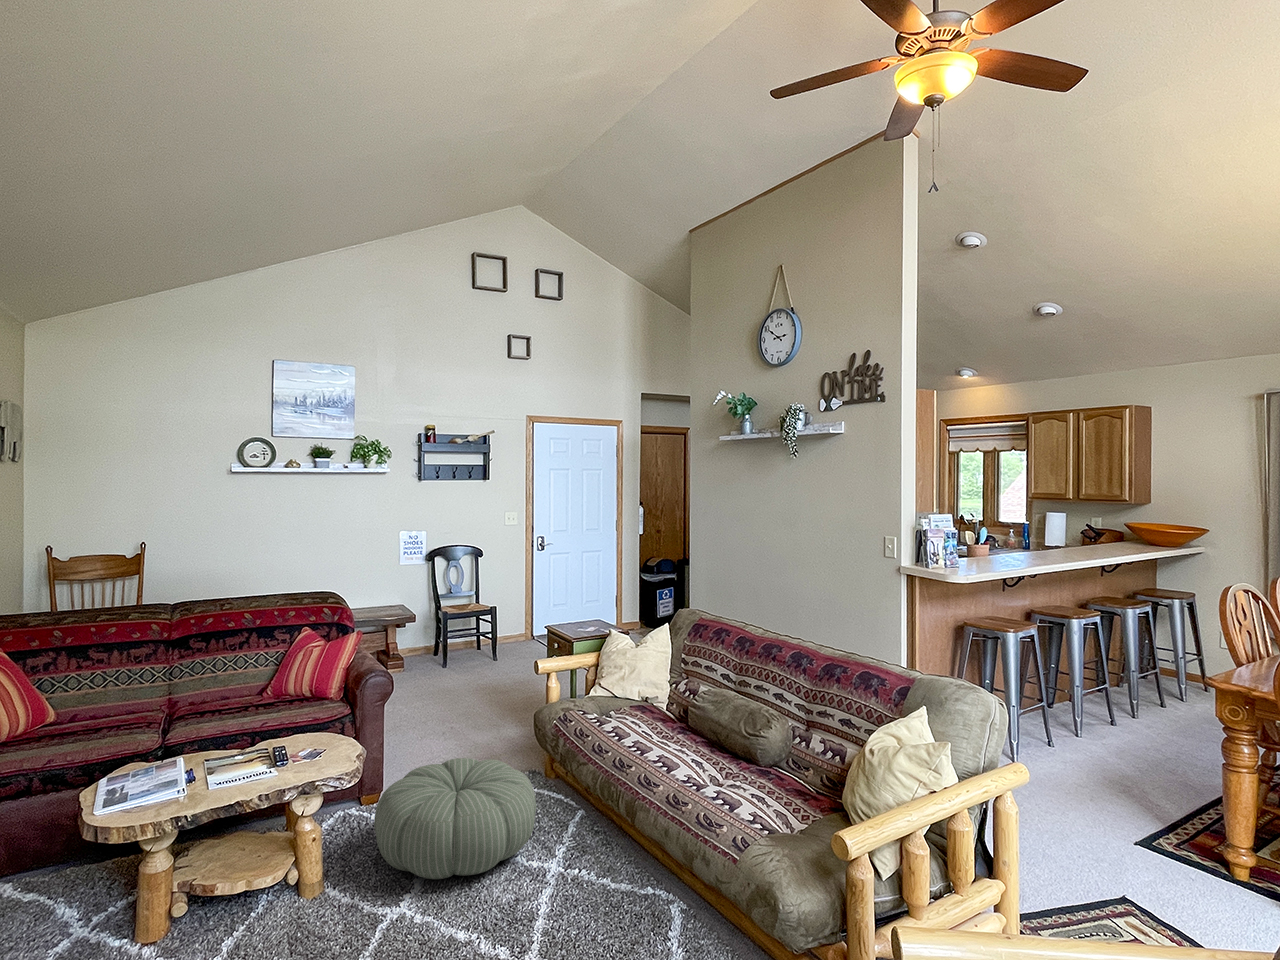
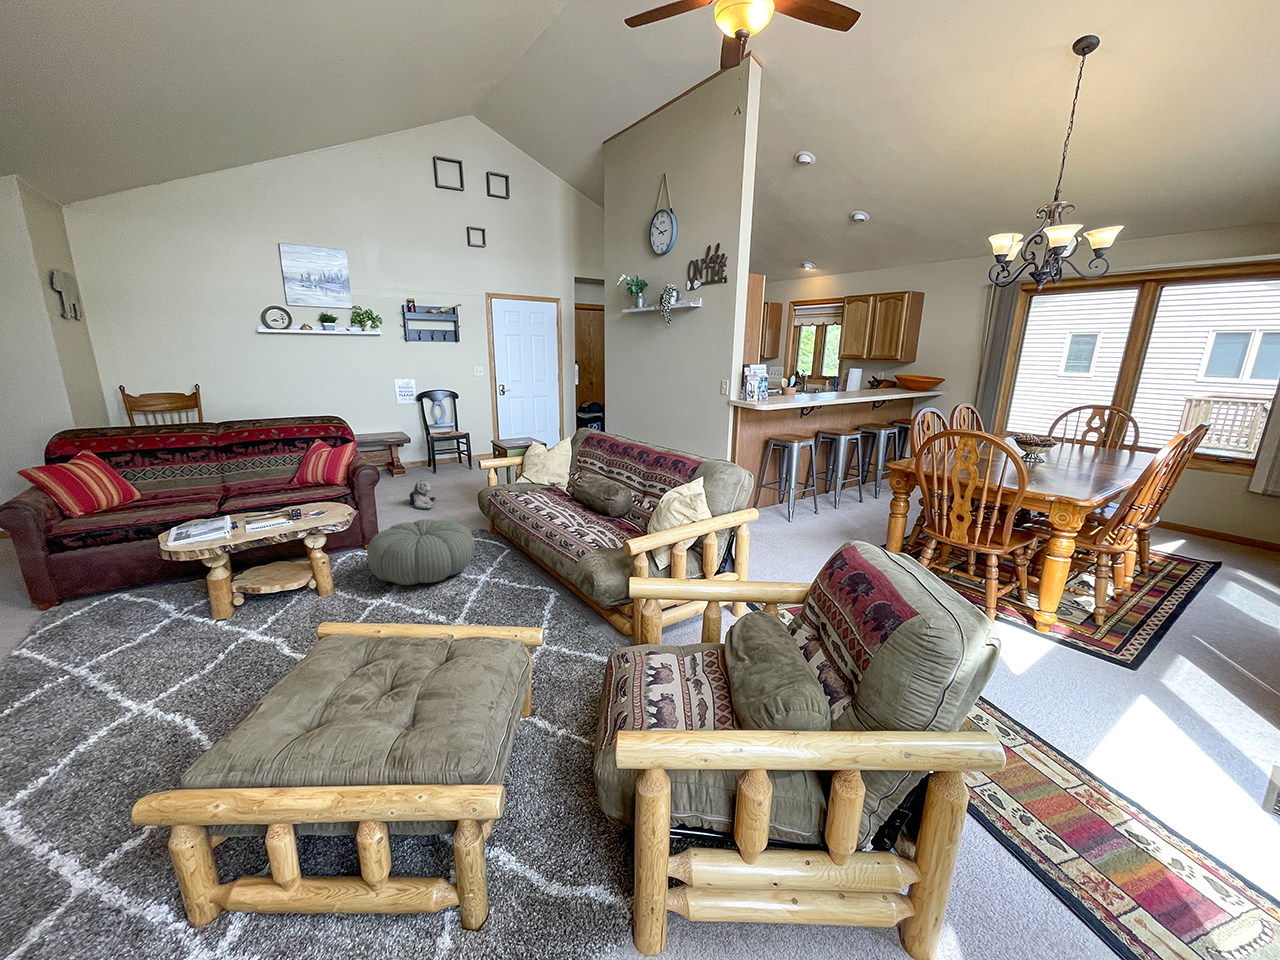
plush toy: none [416,683,455,729] -> present [409,480,436,509]

